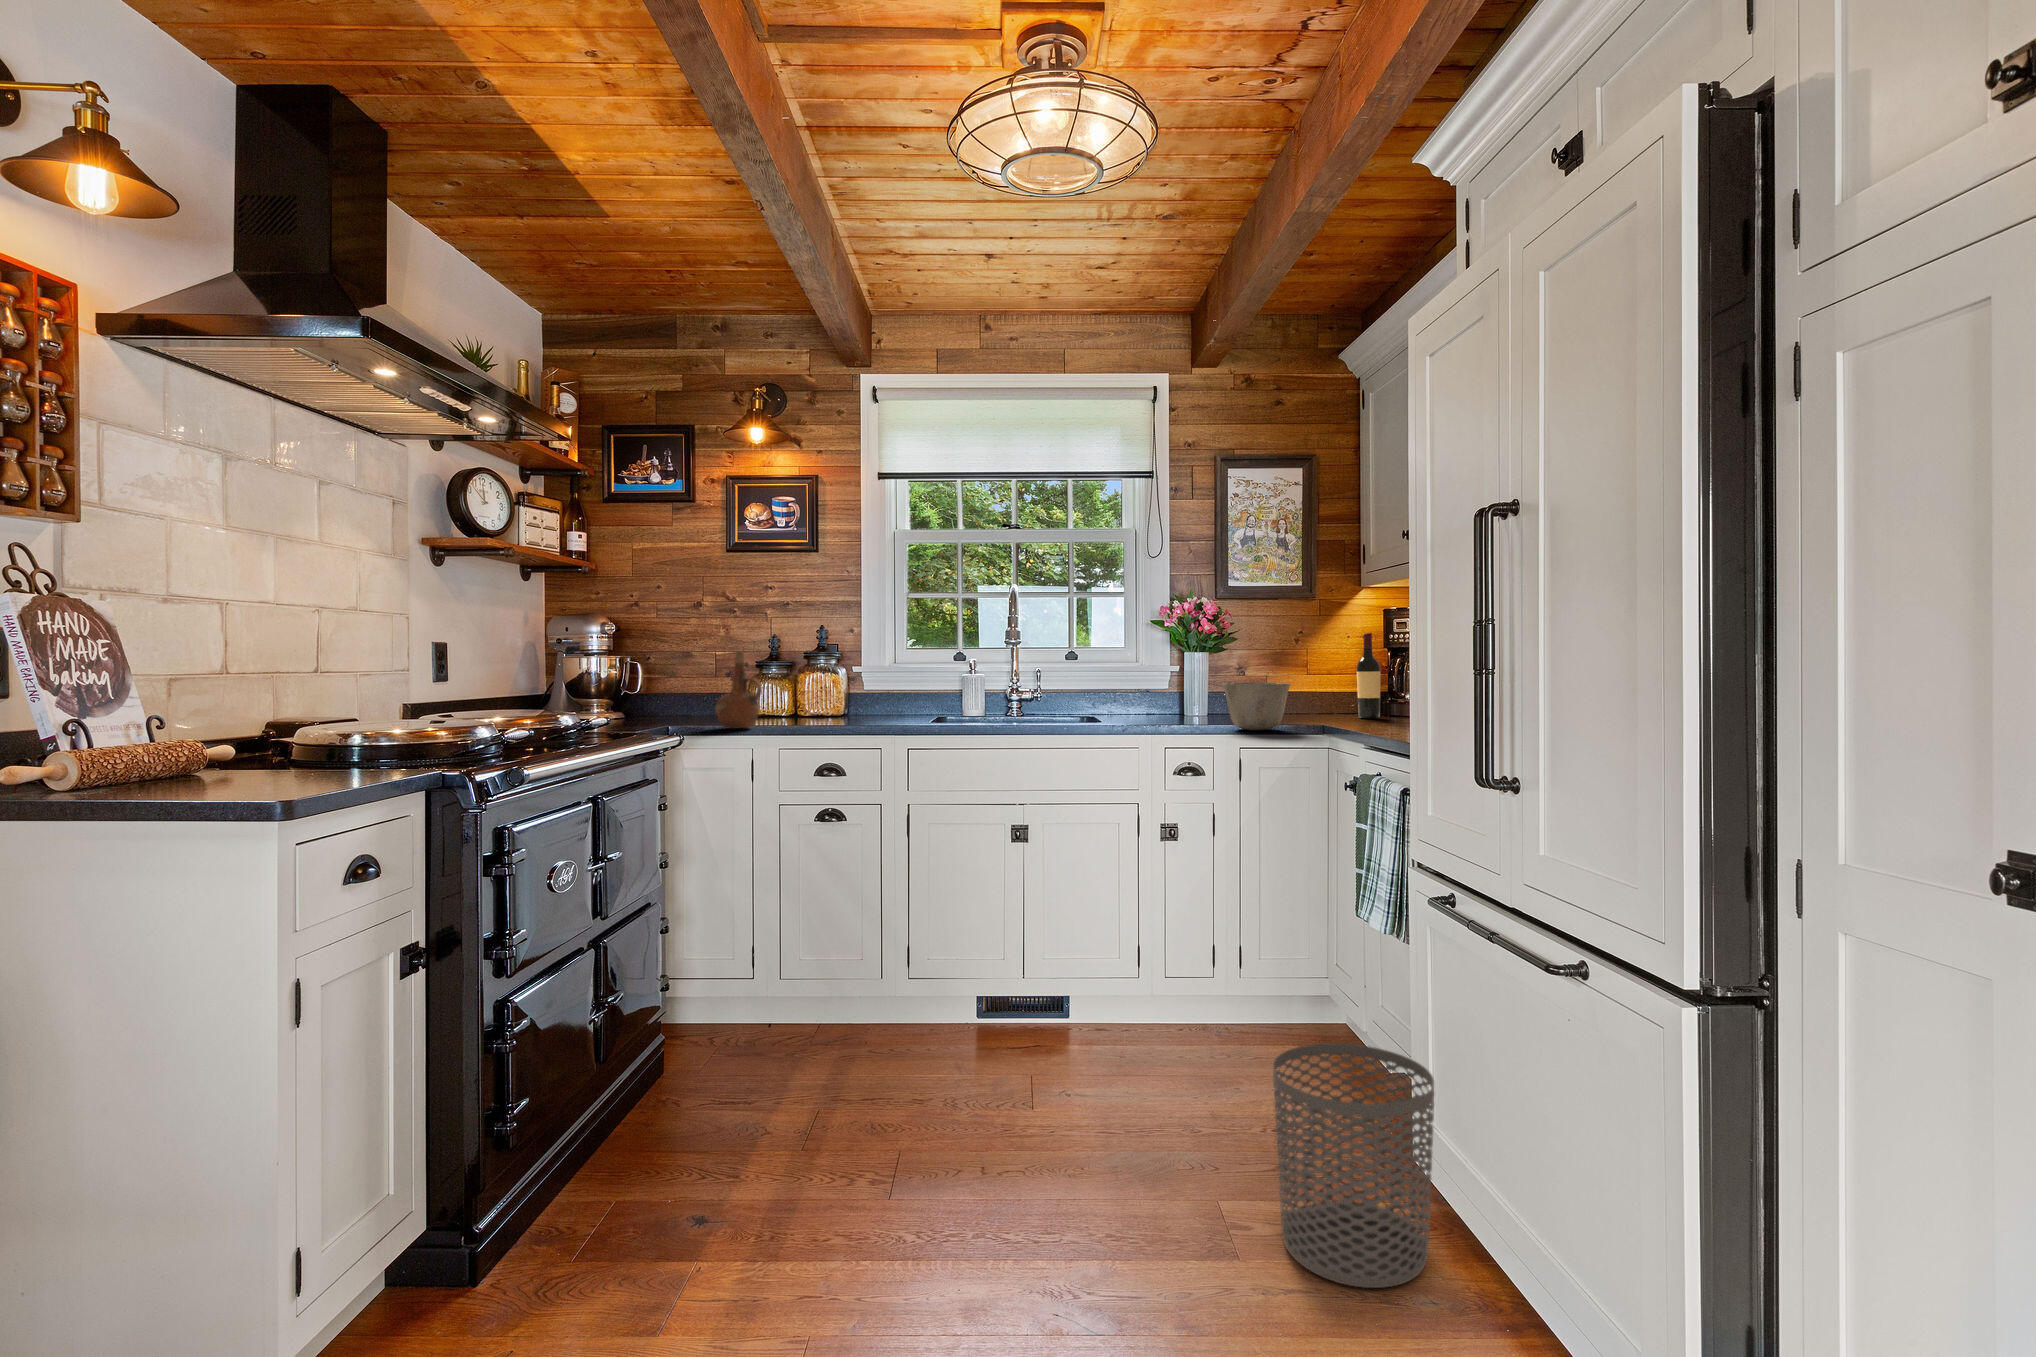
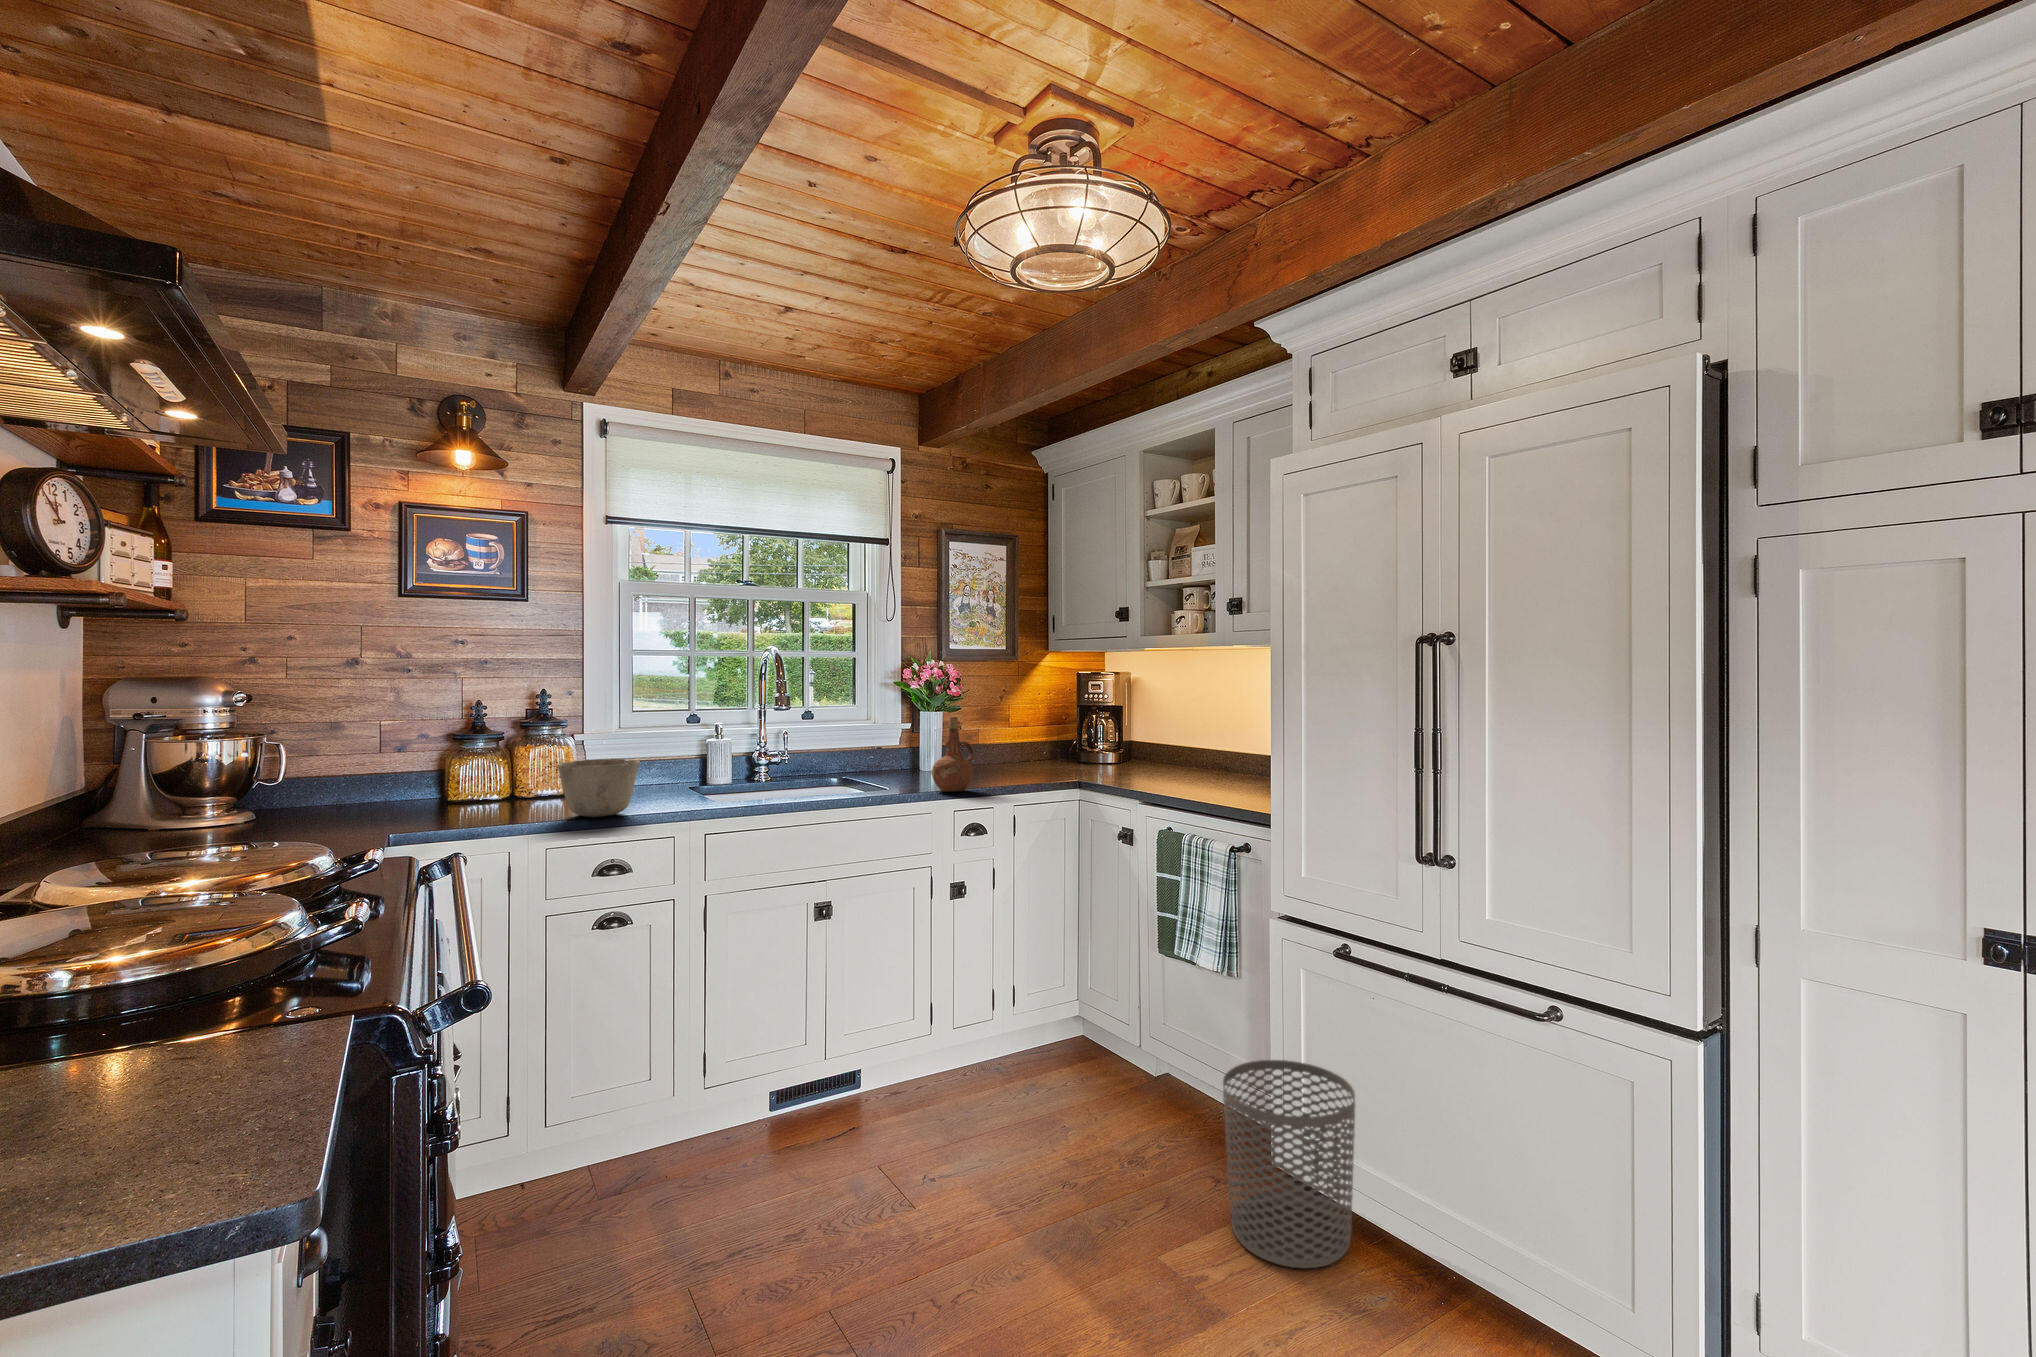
wine bottle: present [1357,633,1381,718] -> none [1058,693,1077,765]
ceramic pitcher: present [715,651,762,728] -> present [932,717,974,792]
ceramic bowl: present [1223,682,1290,730] -> present [557,759,640,817]

